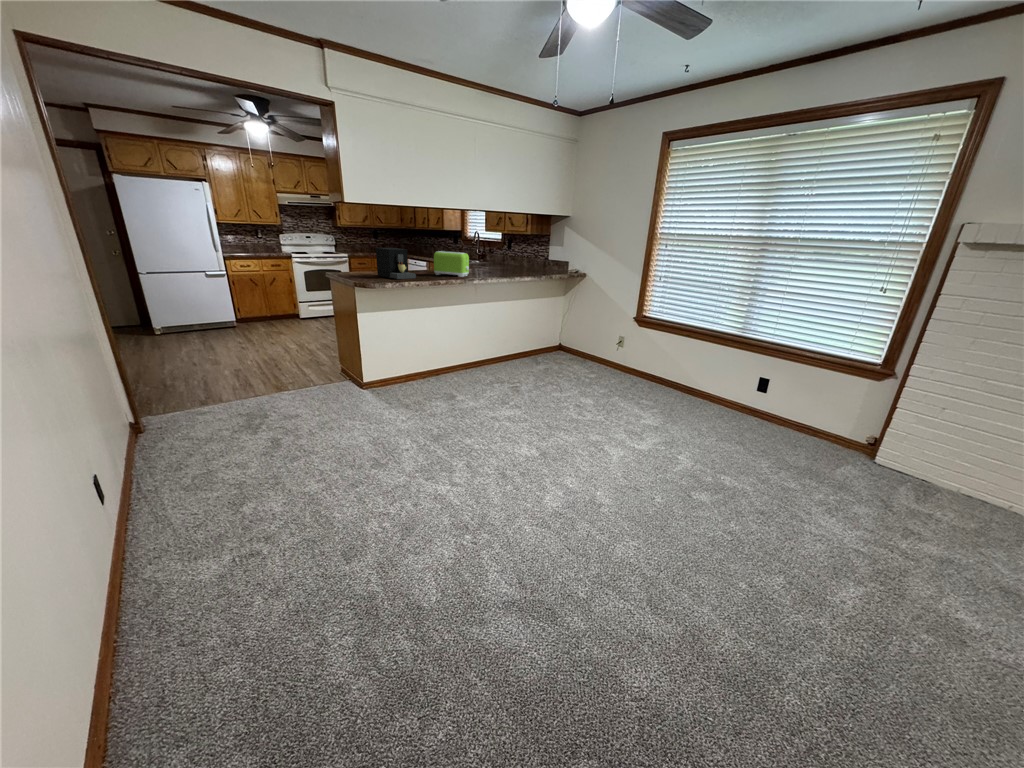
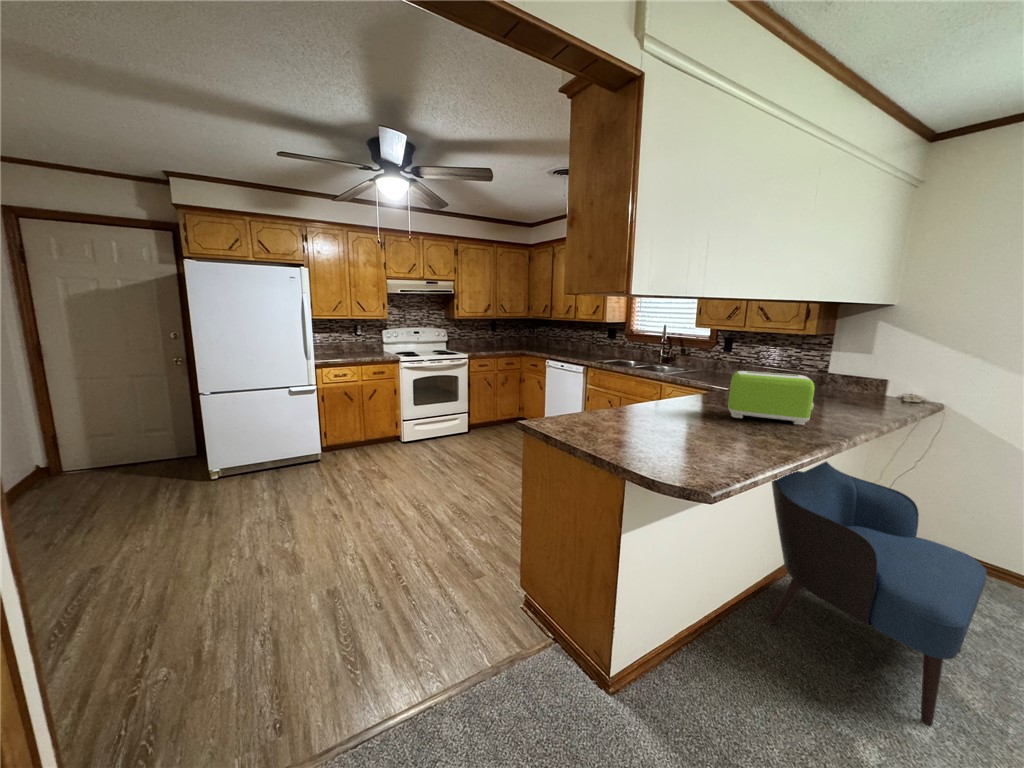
coffee maker: present [376,248,416,279] -> none [624,367,724,441]
armchair: none [452,286,539,395] -> present [769,461,987,726]

